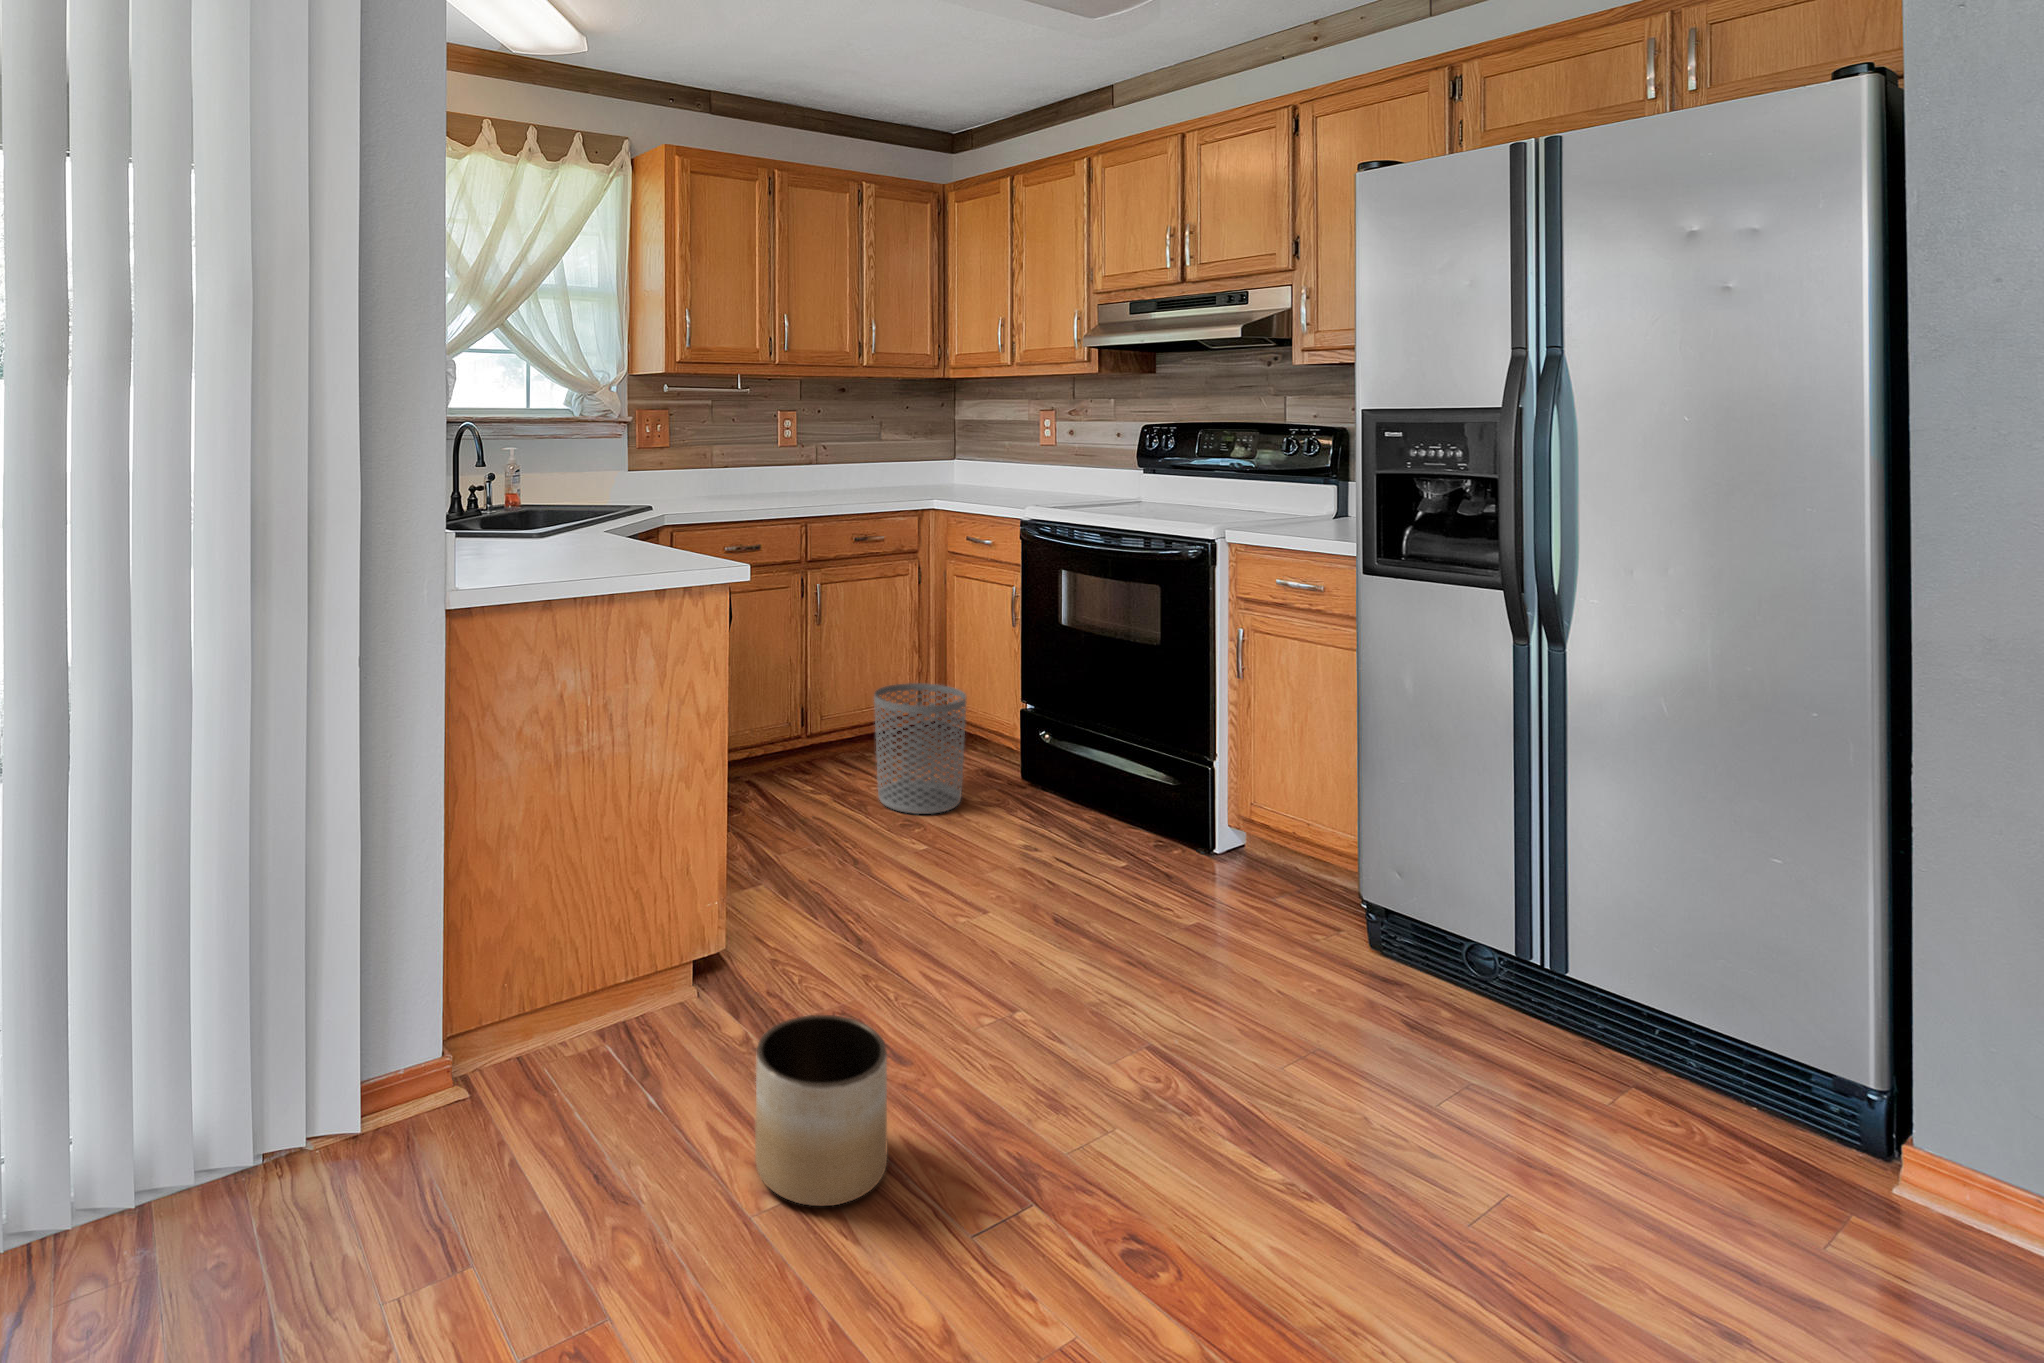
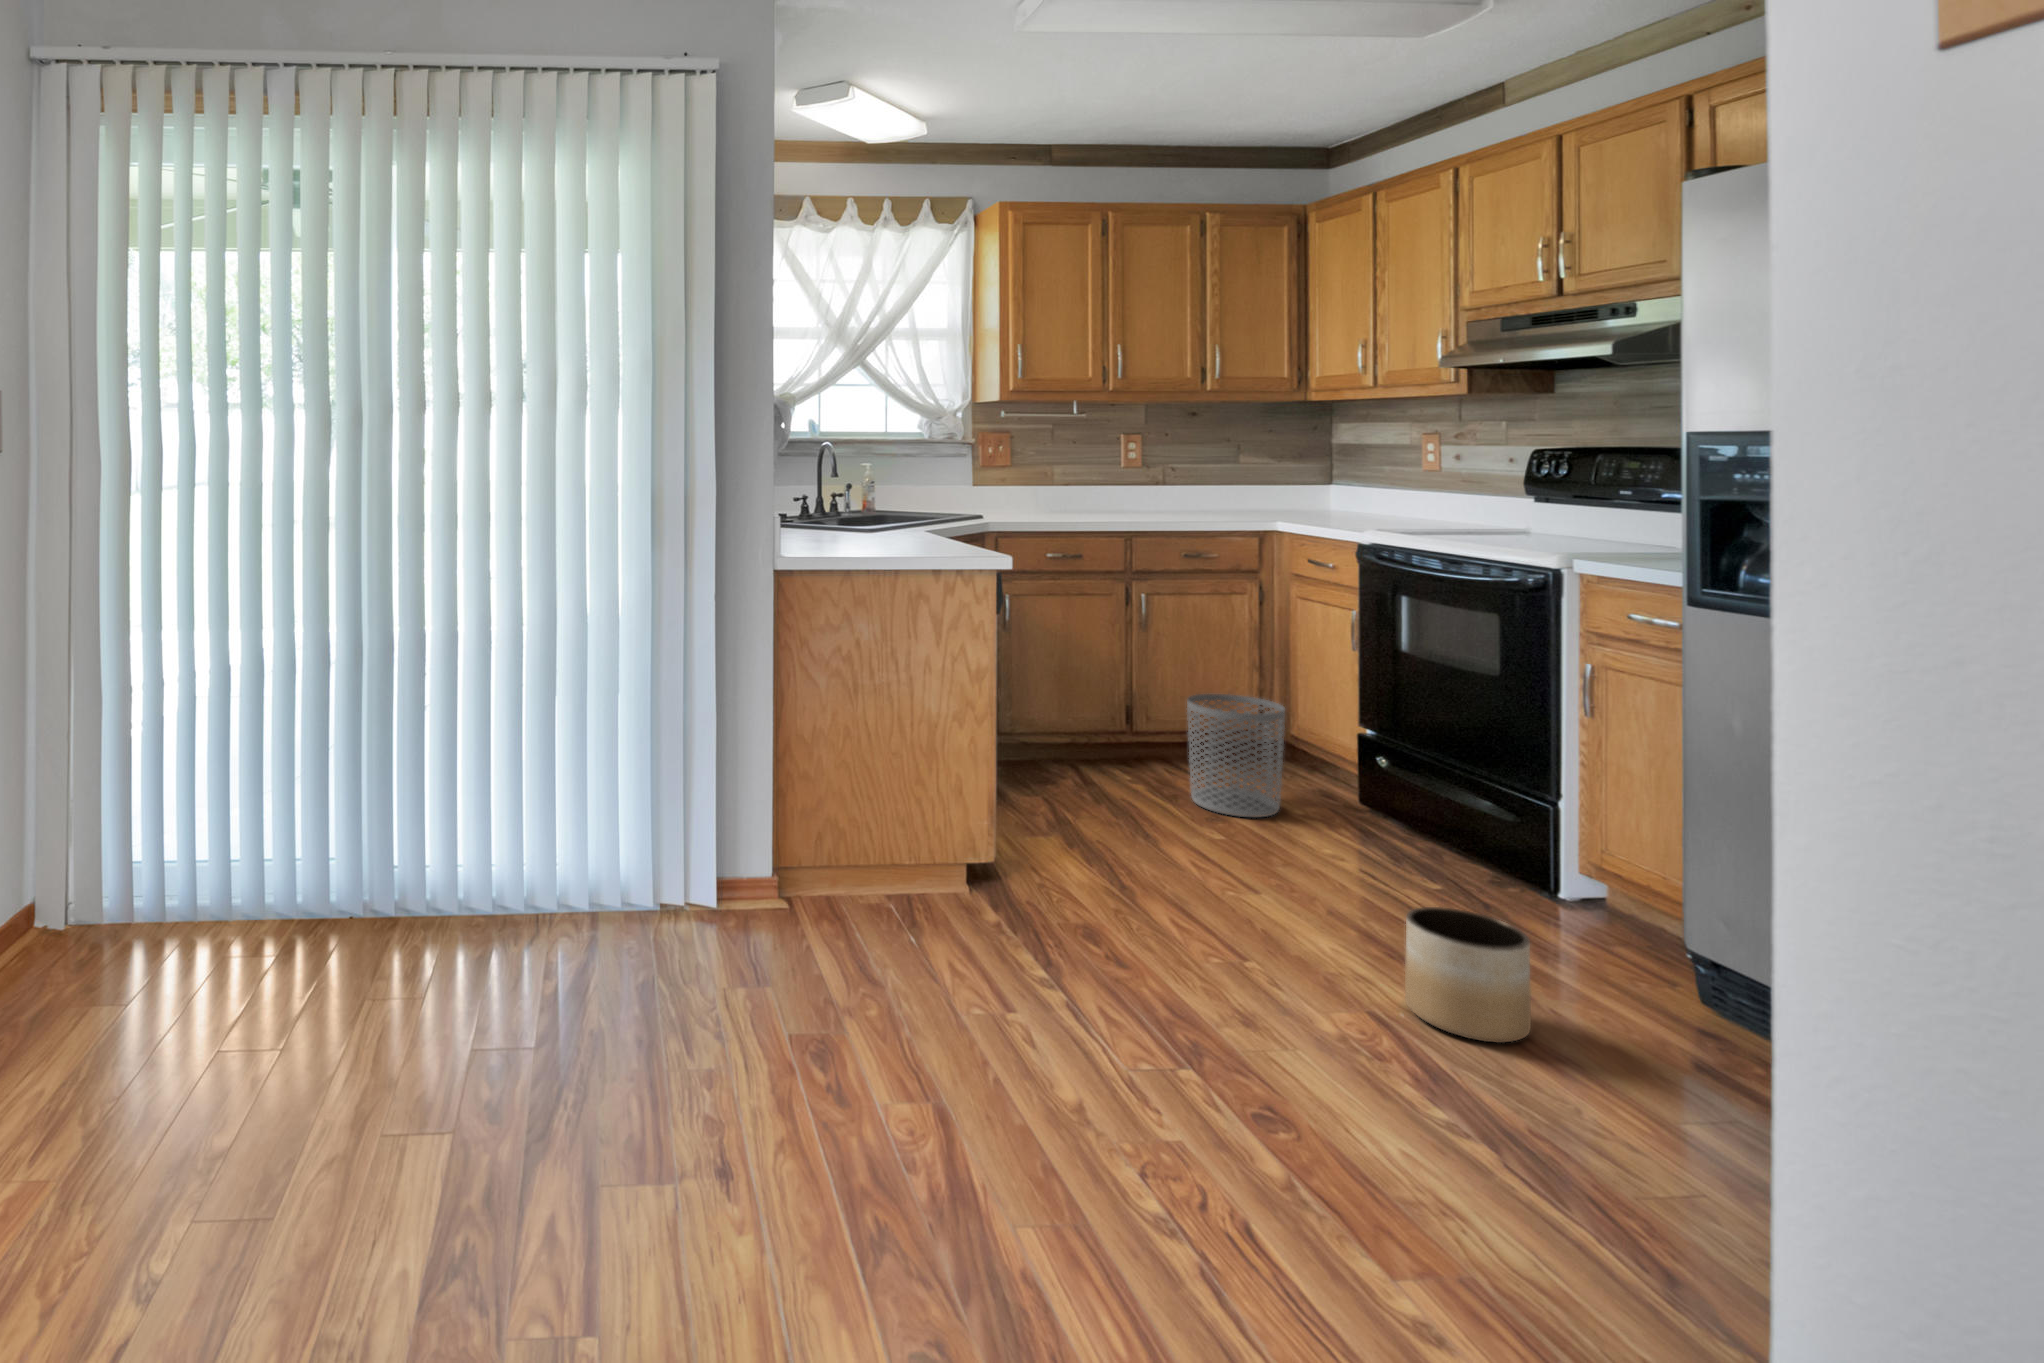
planter: present [755,1015,887,1206] -> present [1405,907,1531,1043]

